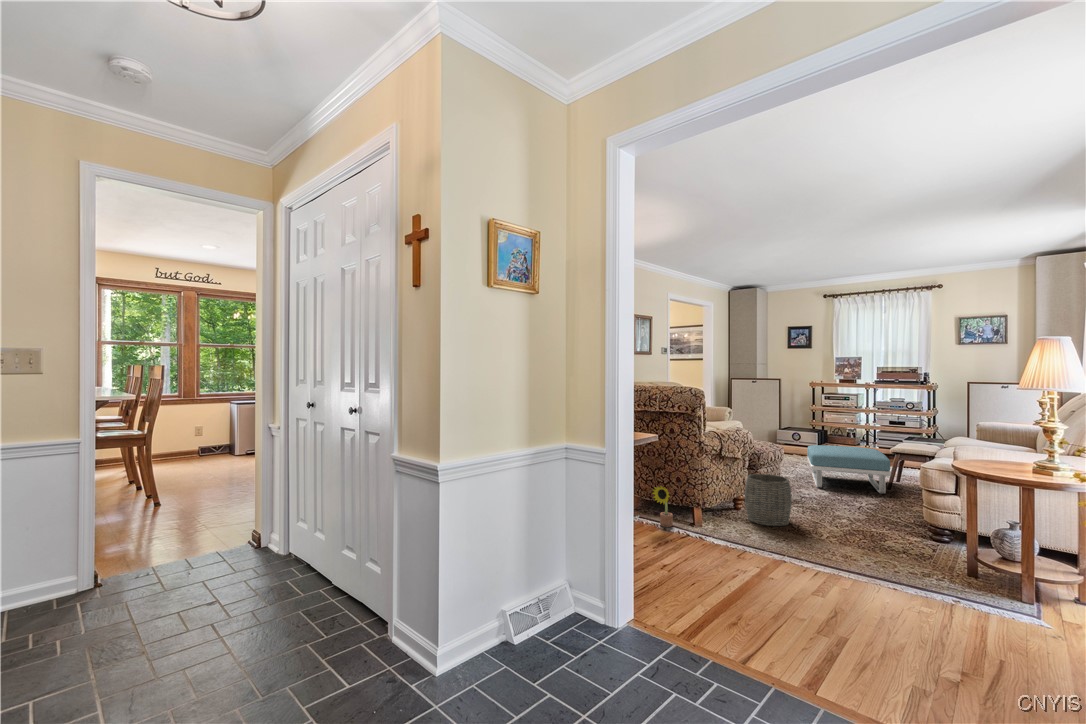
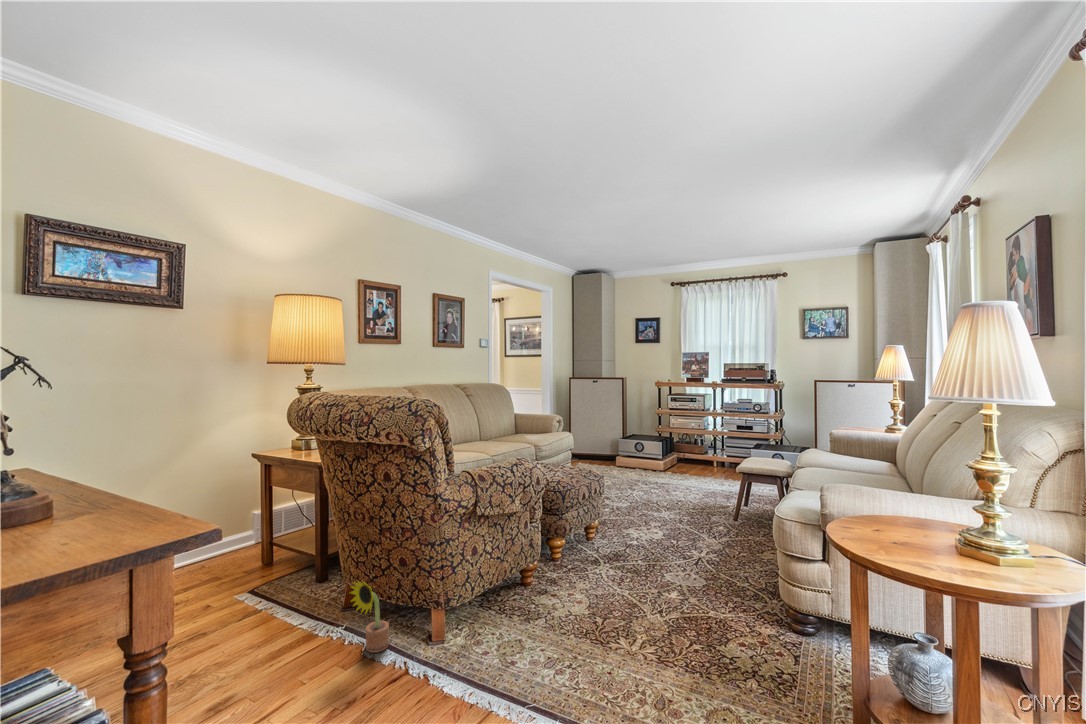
footstool: present [807,445,891,494] -> none [642,464,736,529]
woven basket: present [745,474,792,526] -> none [525,531,593,626]

